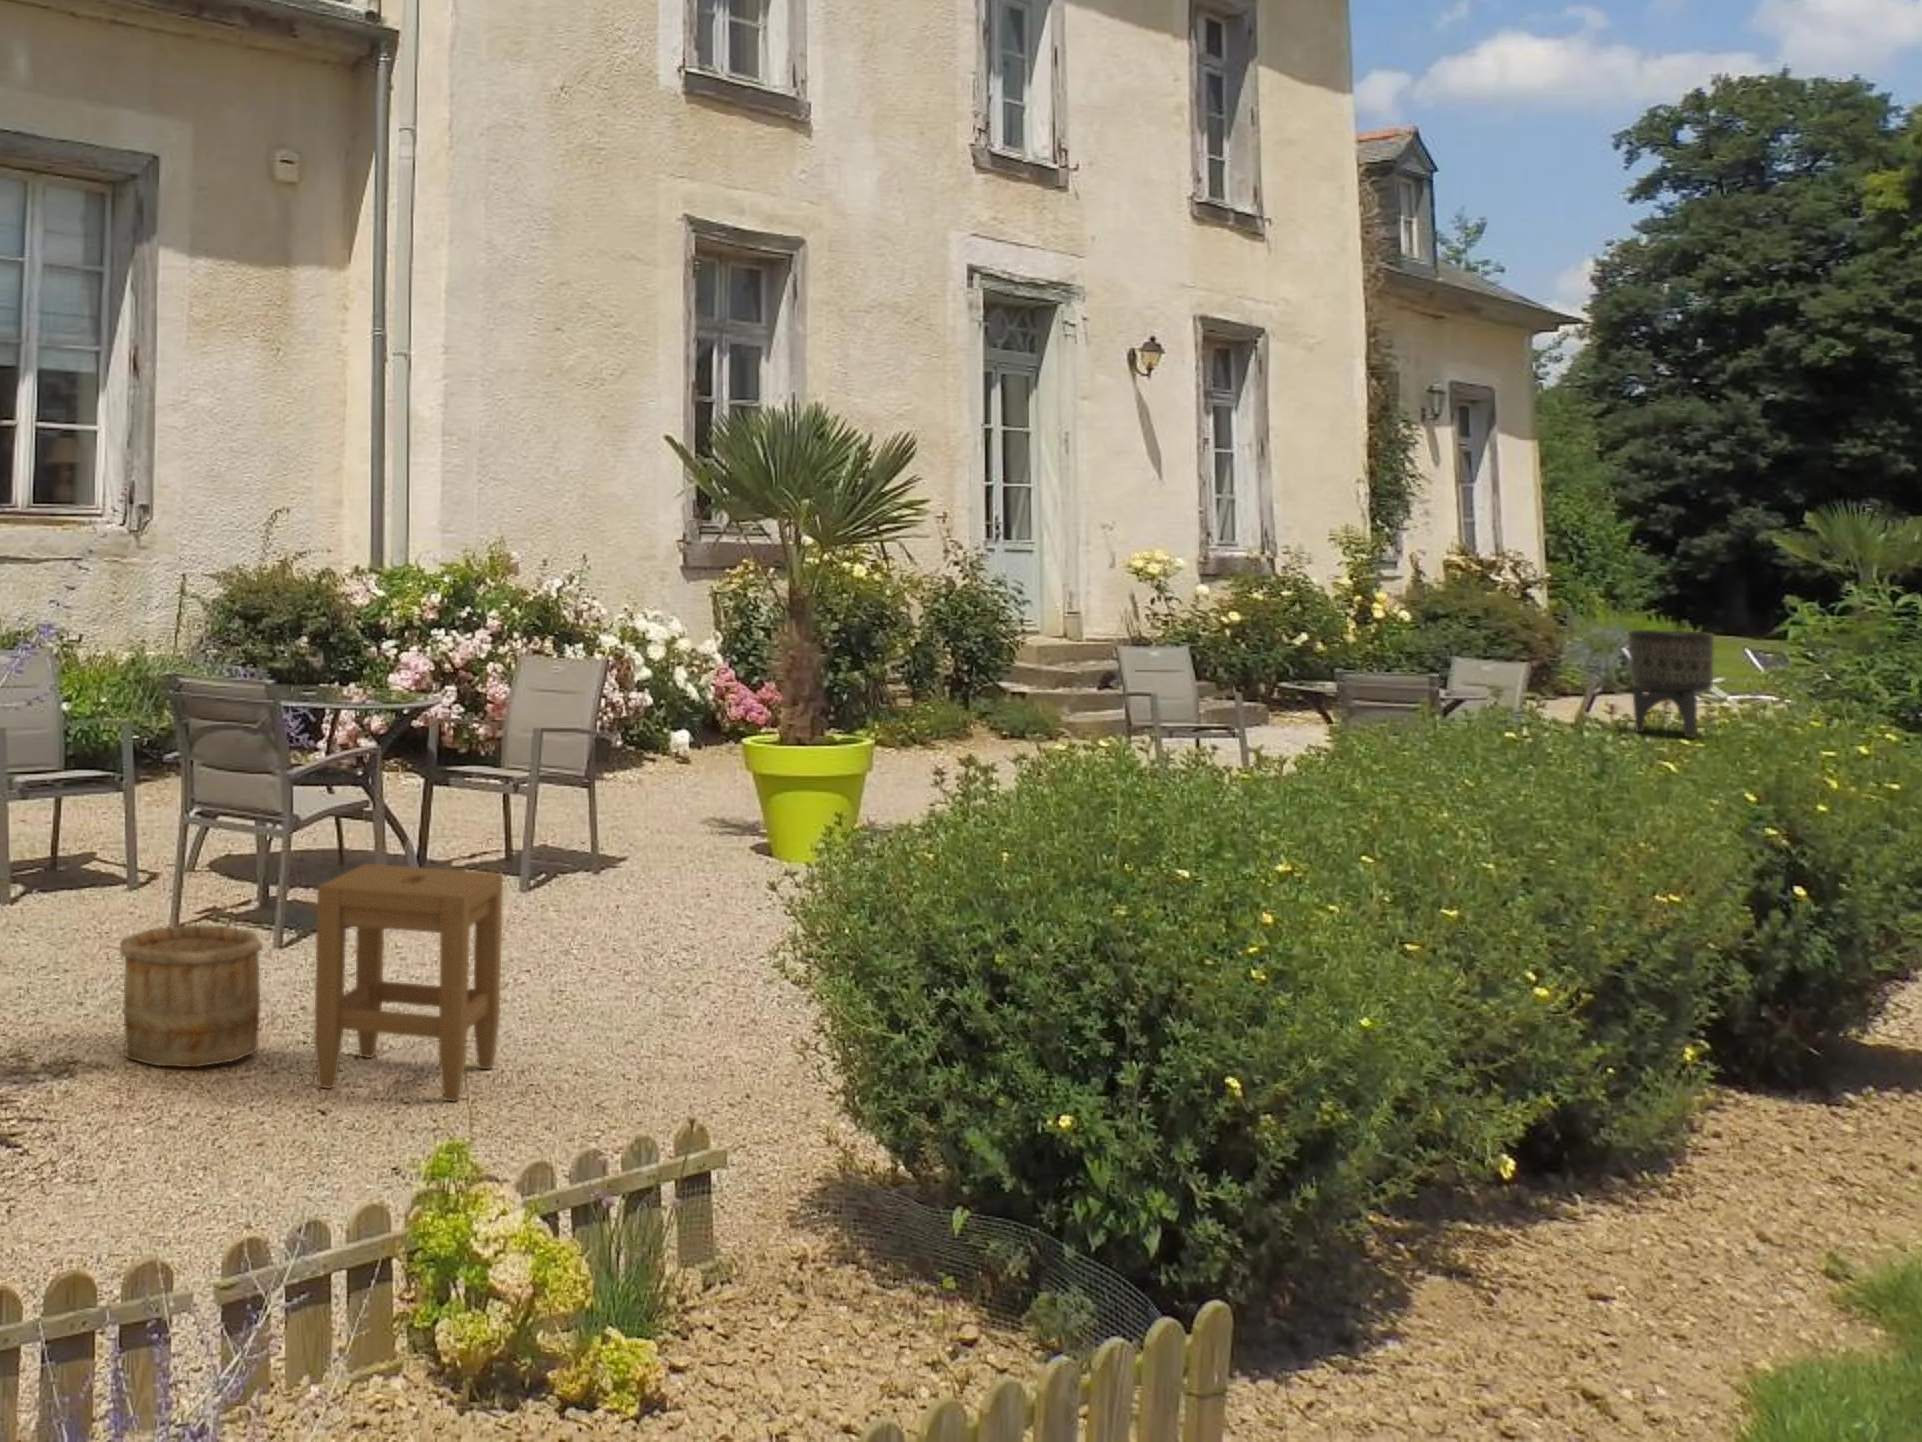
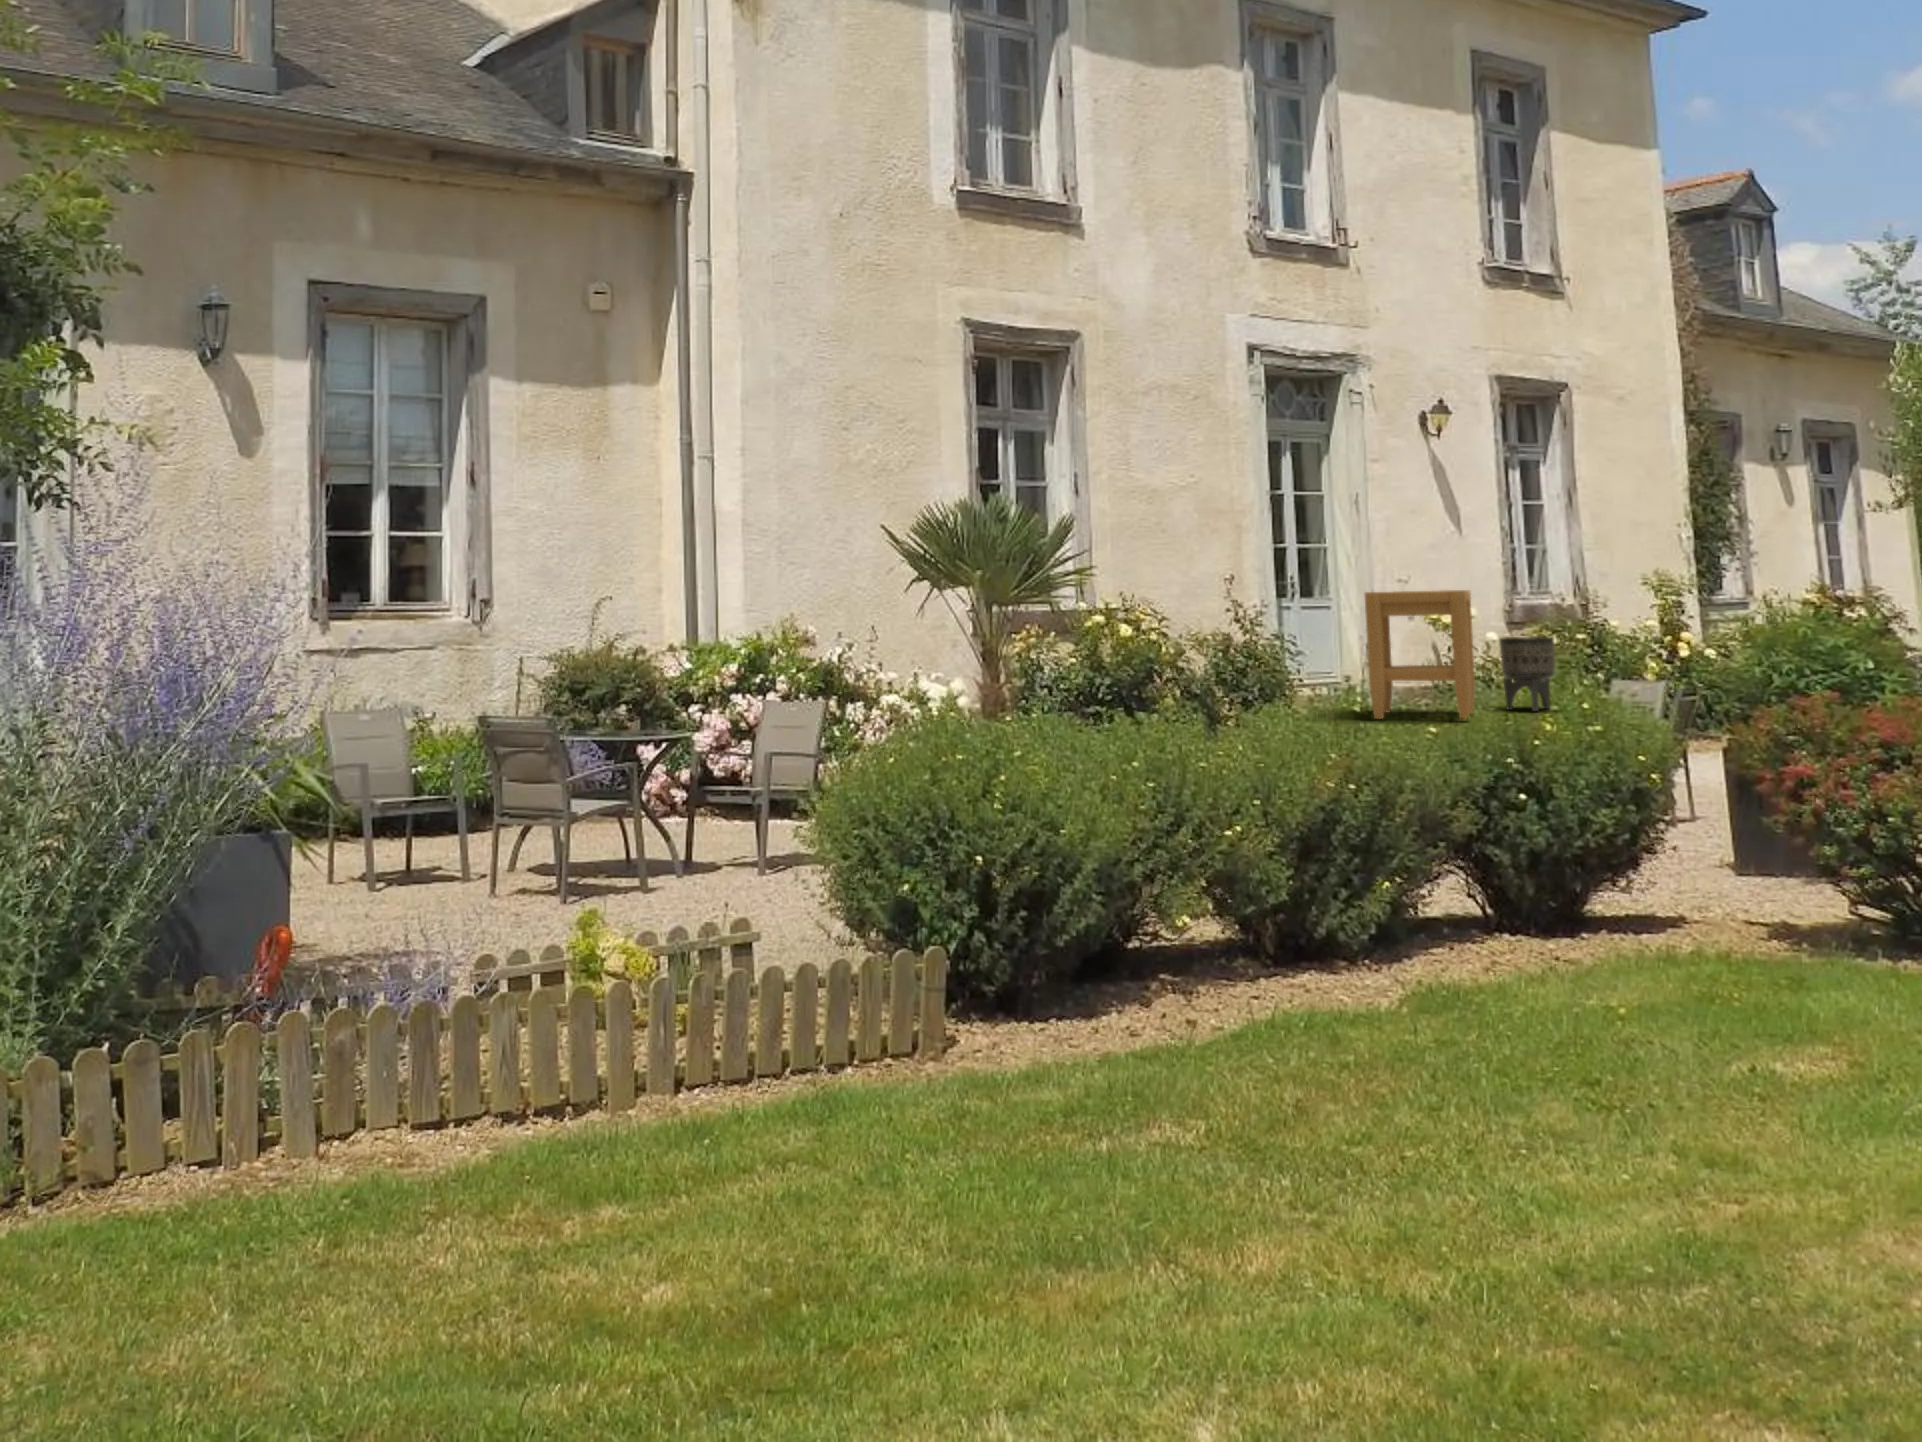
stool: present [314,863,503,1101] -> present [1364,590,1475,719]
wooden bucket: present [120,925,263,1067] -> none [431,881,528,969]

